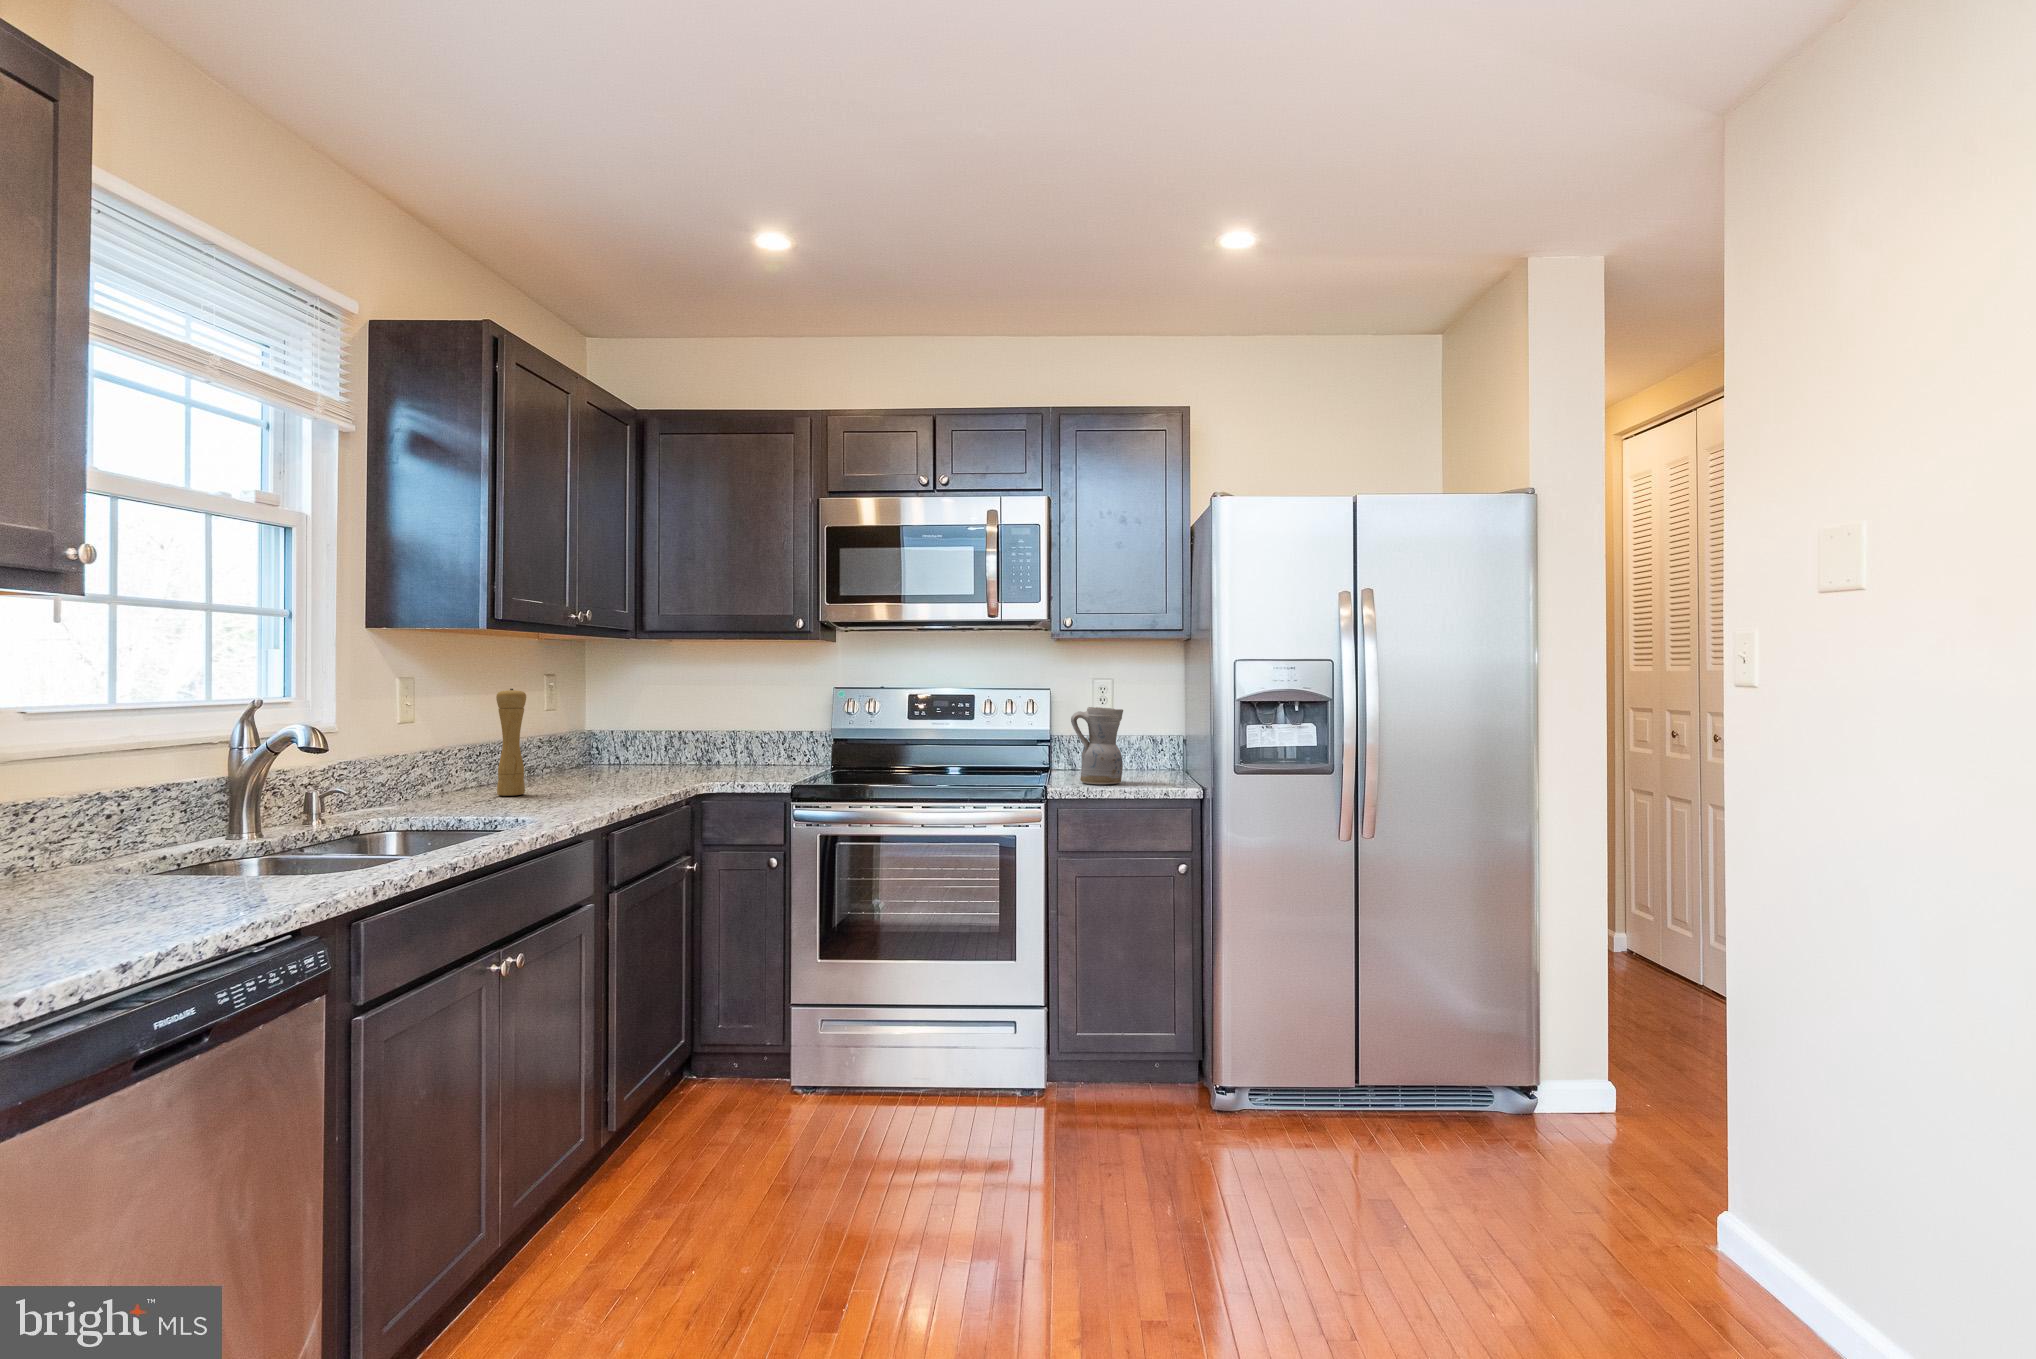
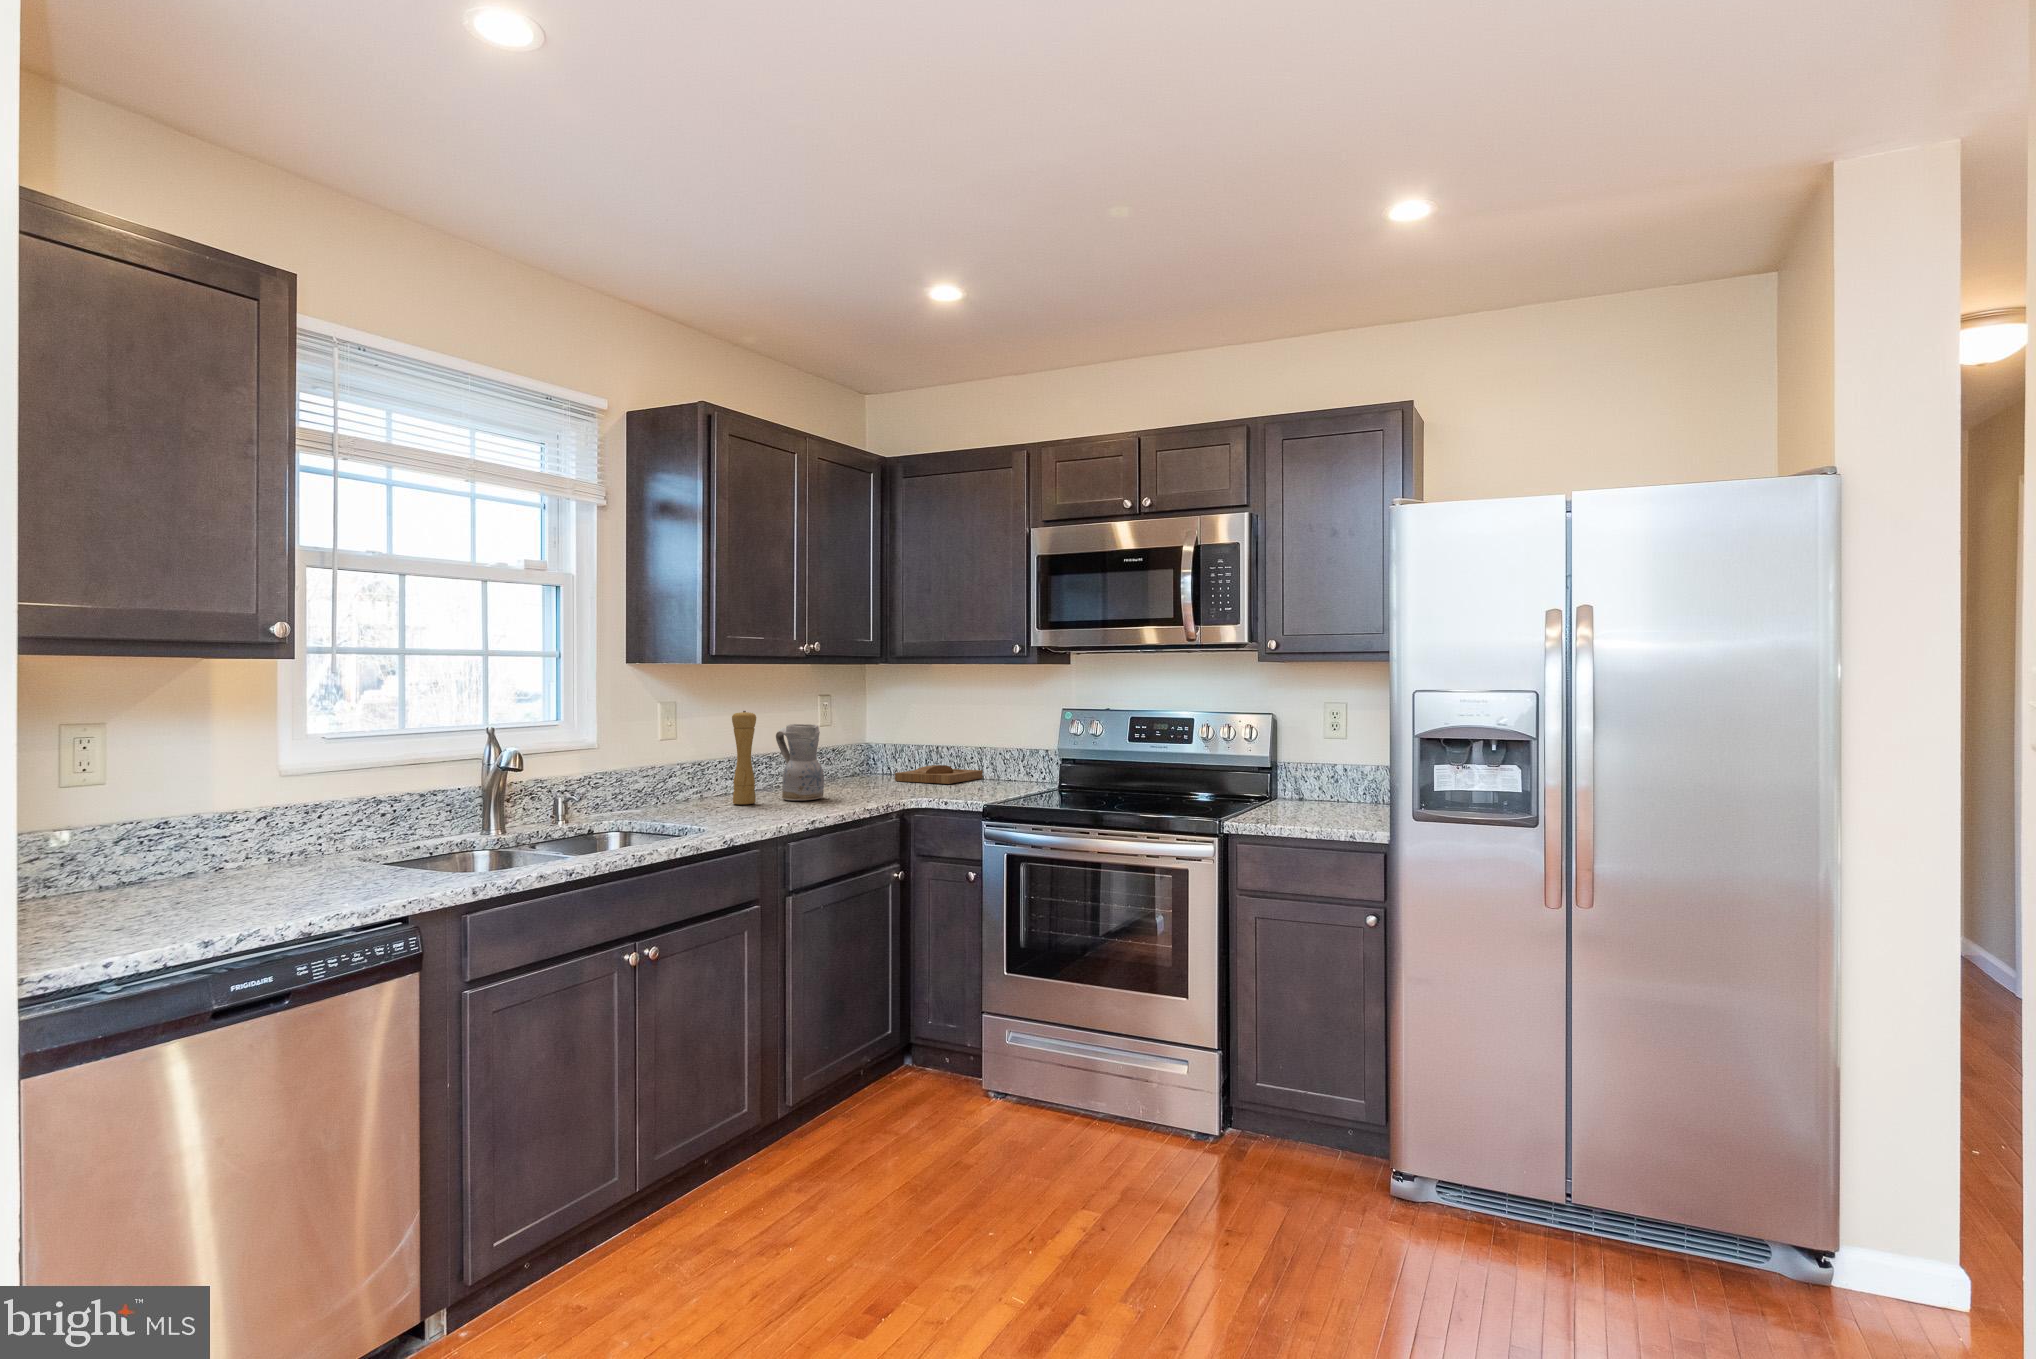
ceramic pitcher: present [1071,707,1123,784] -> present [776,724,824,800]
tray: none [642,750,733,768] -> present [895,765,983,784]

